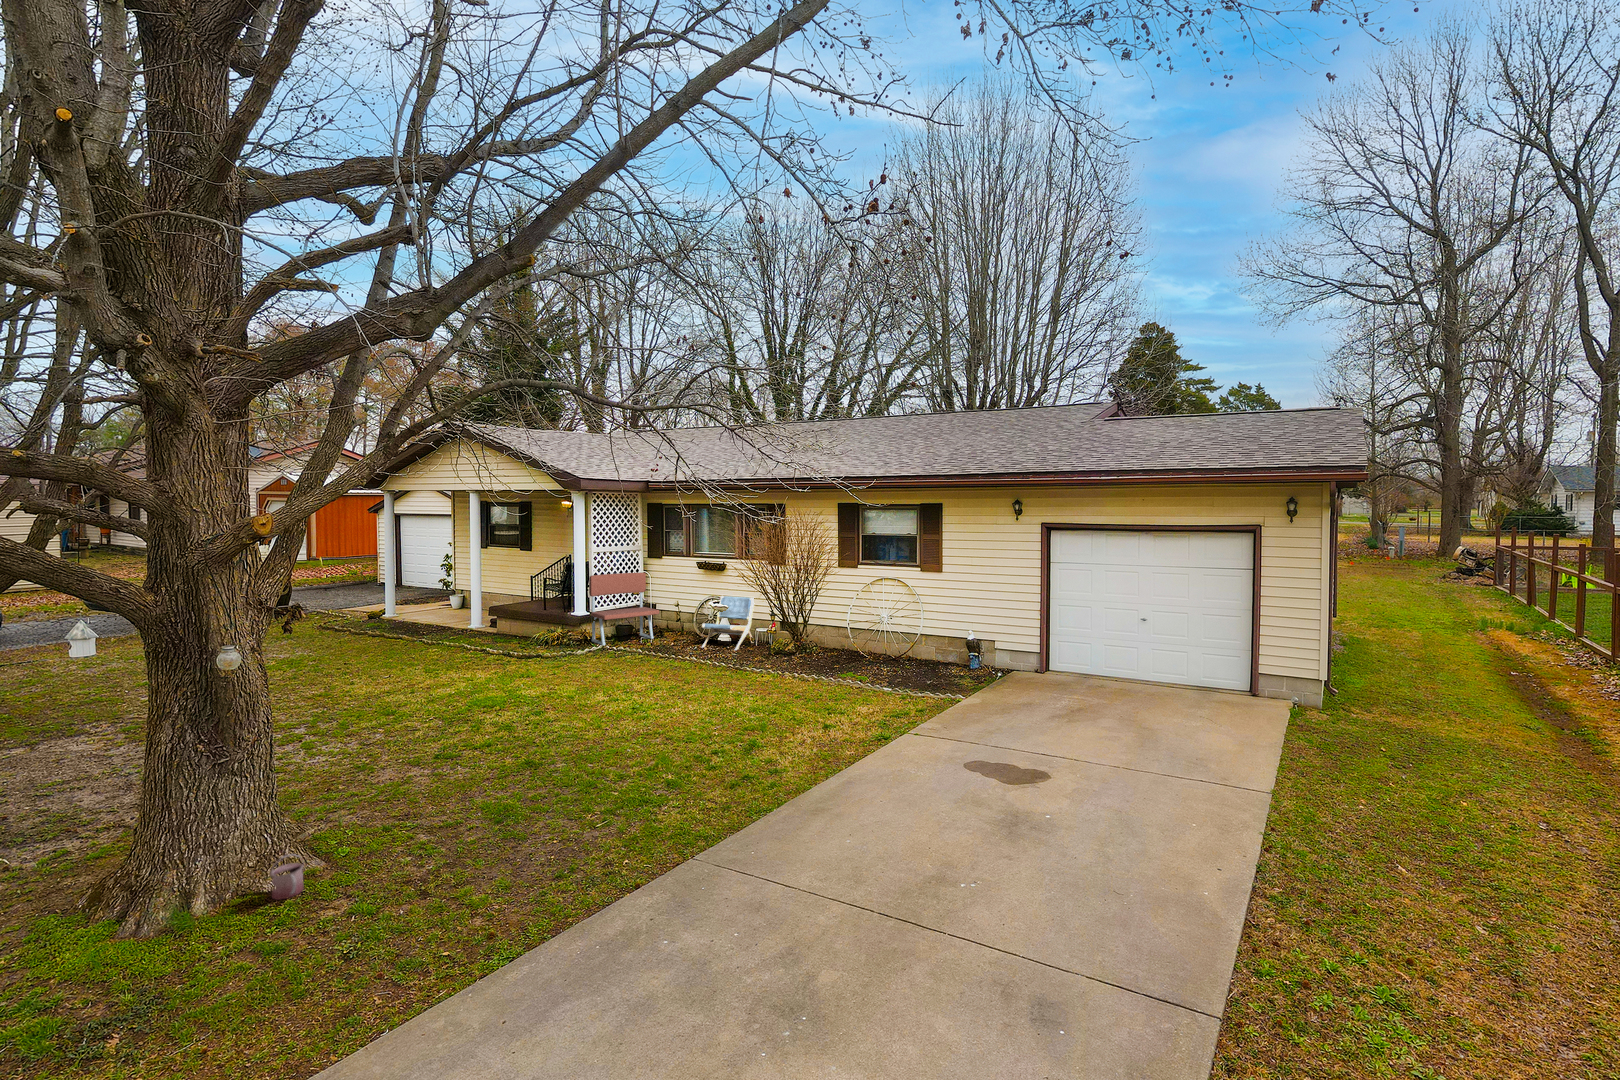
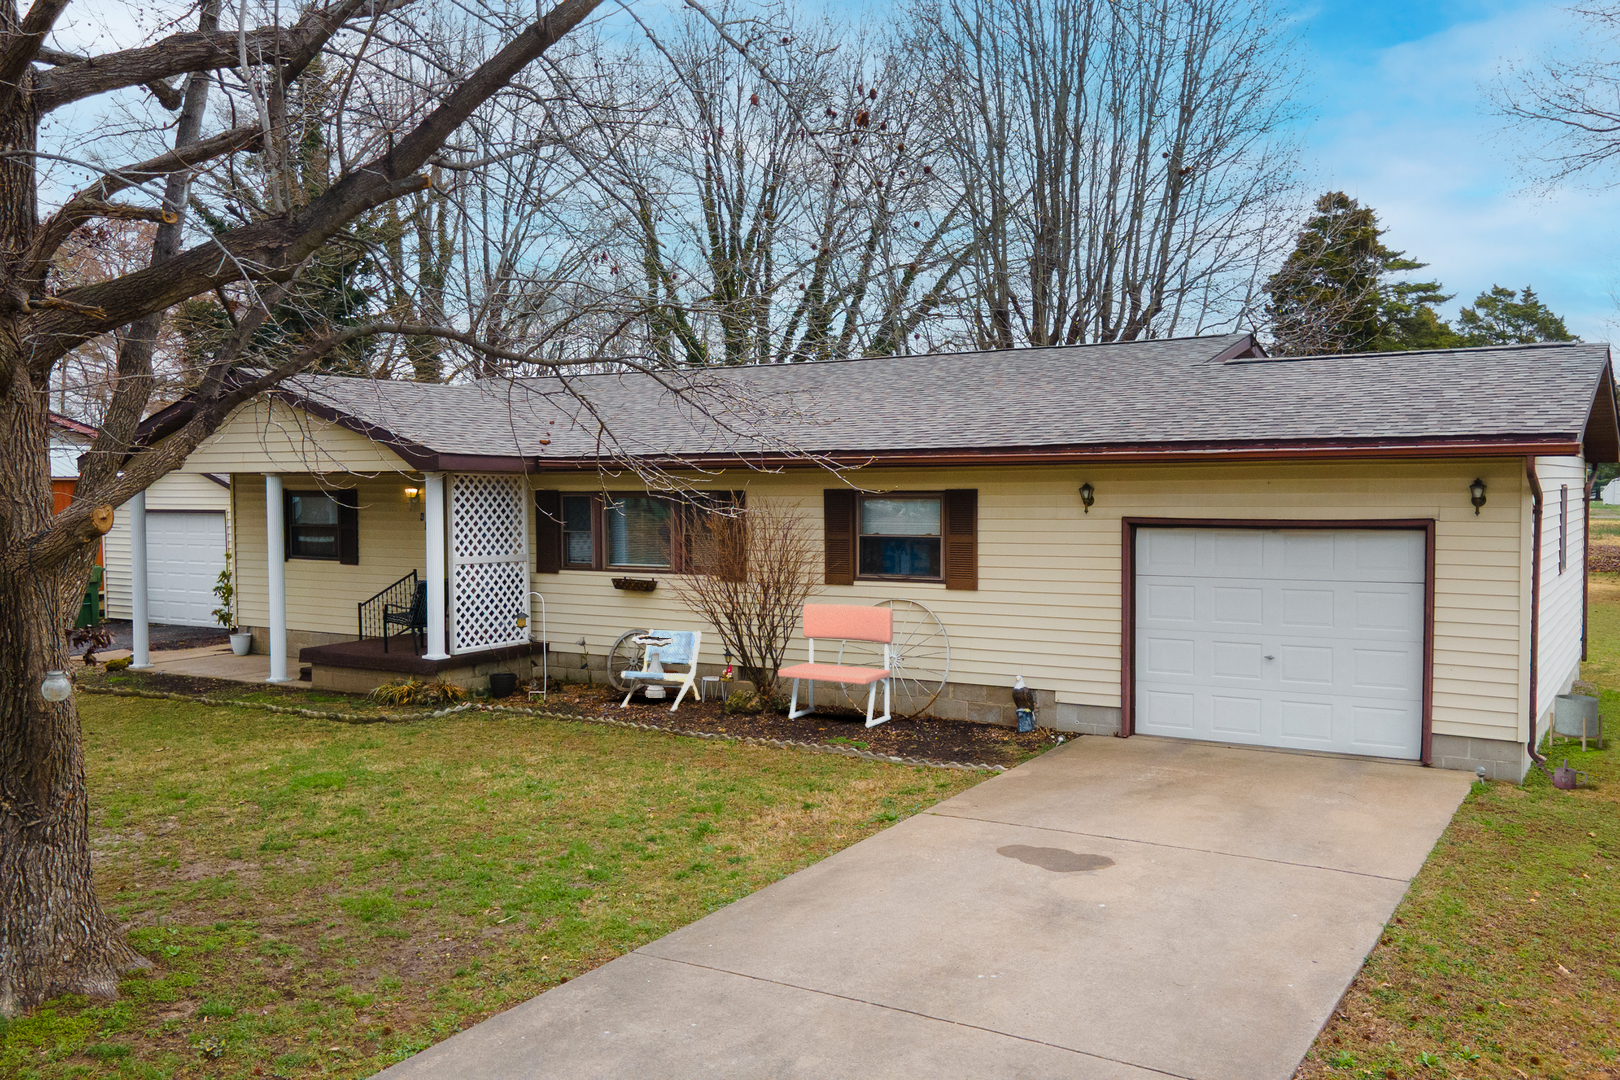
bench: present [589,573,659,645] -> present [778,604,893,728]
planter: none [1334,647,1371,687] -> present [1549,694,1603,751]
watering can: present [270,854,304,900] -> present [1536,759,1588,789]

